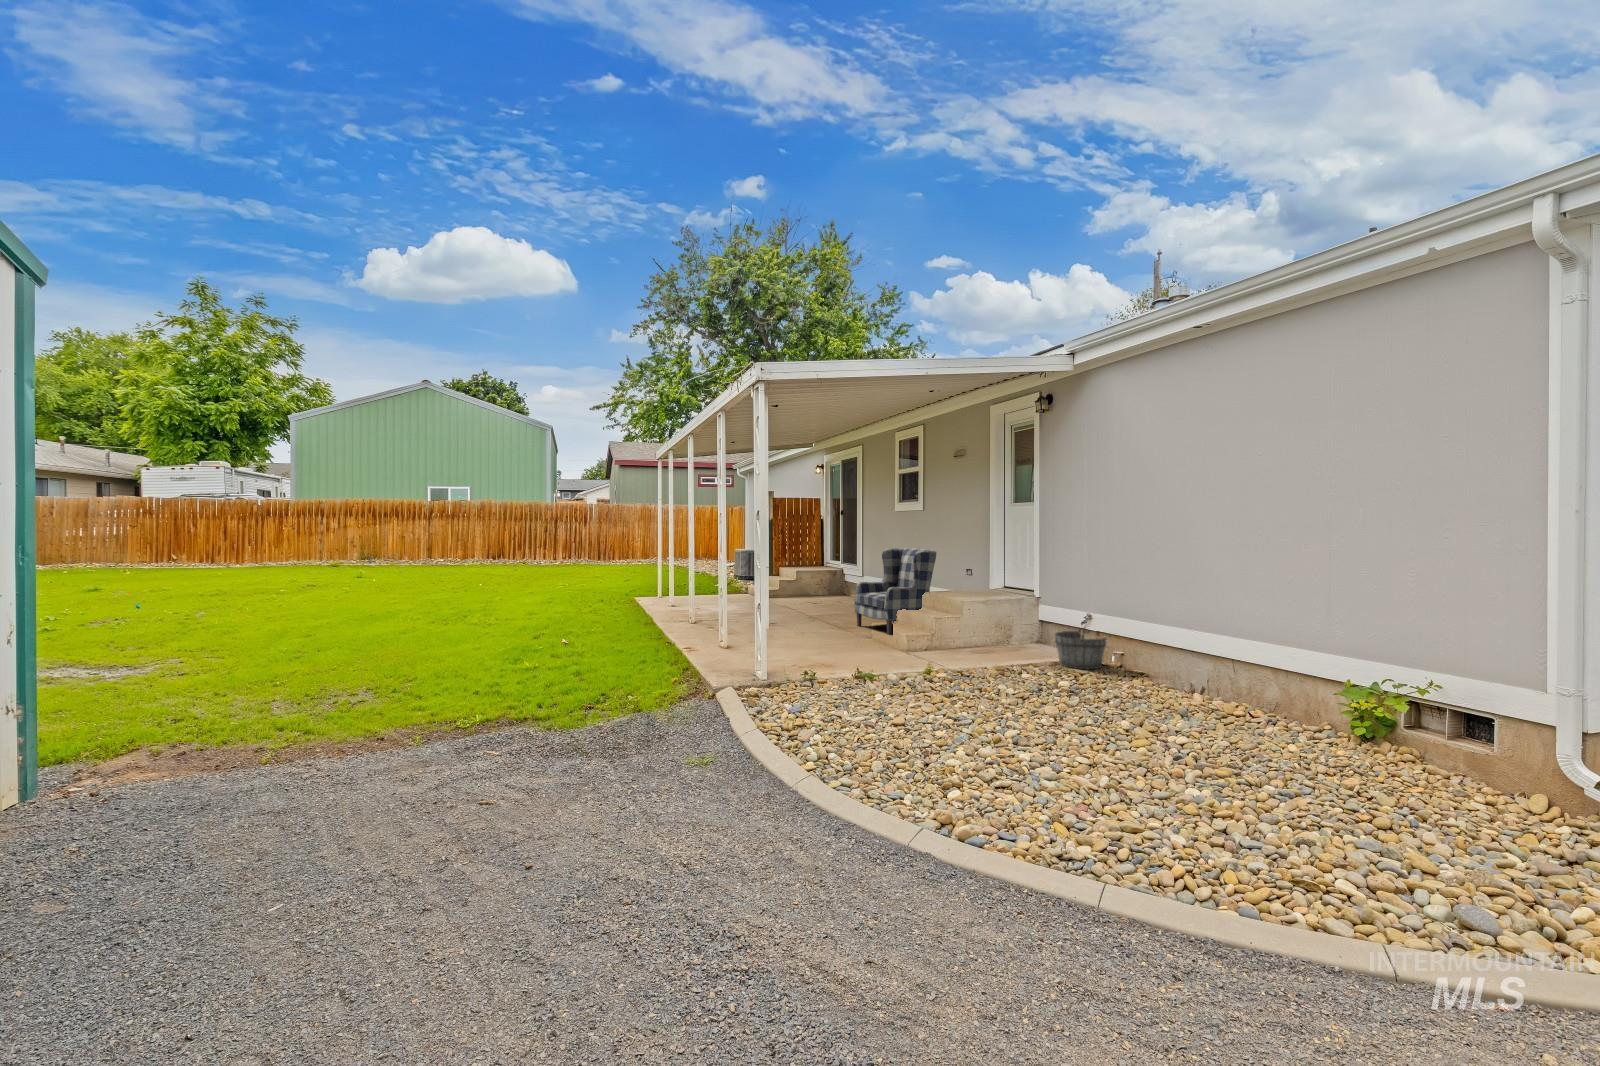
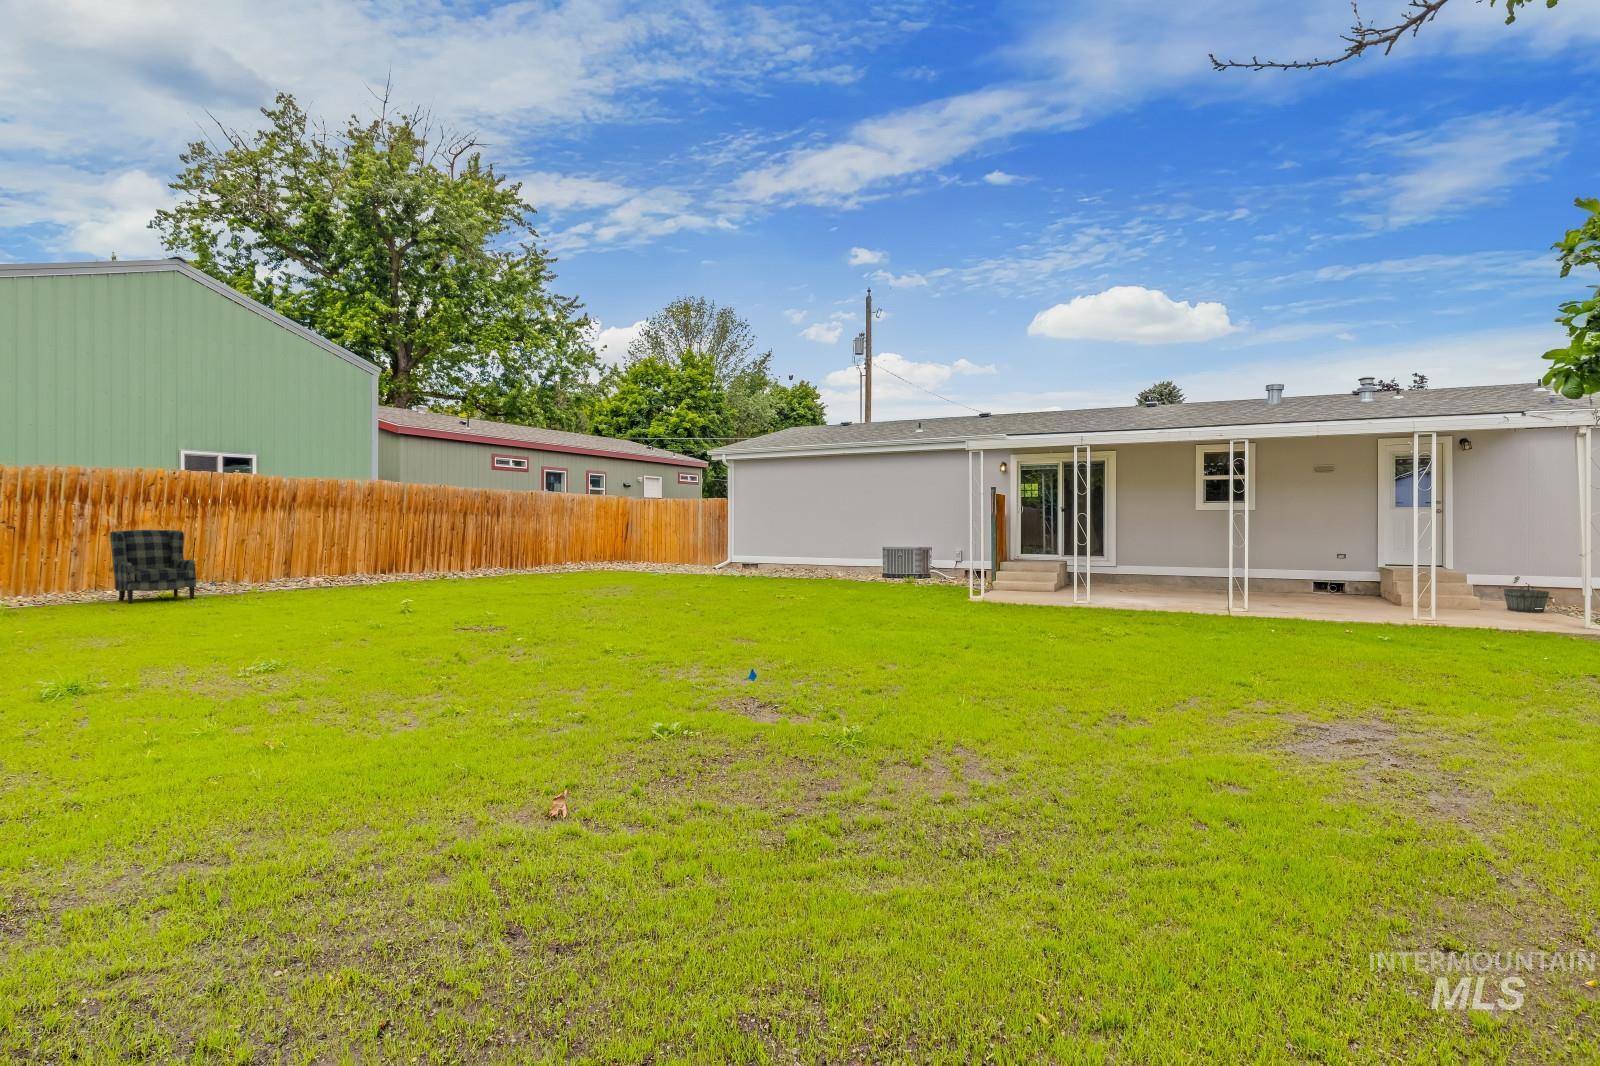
chair: present [854,548,936,635] -> present [110,530,196,604]

